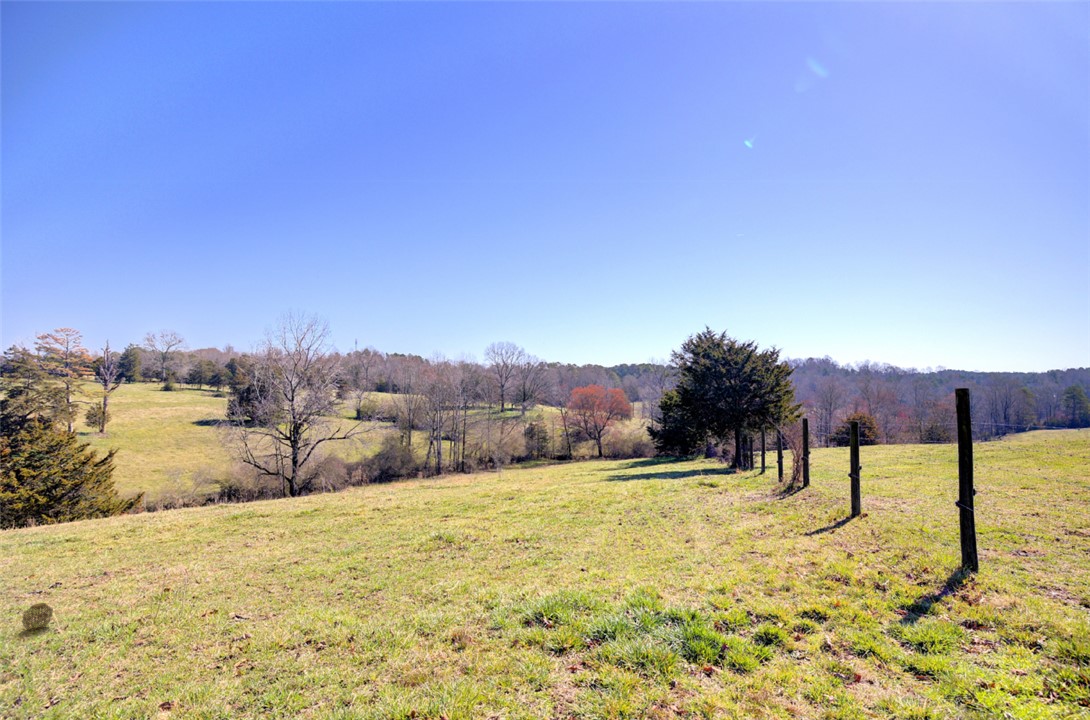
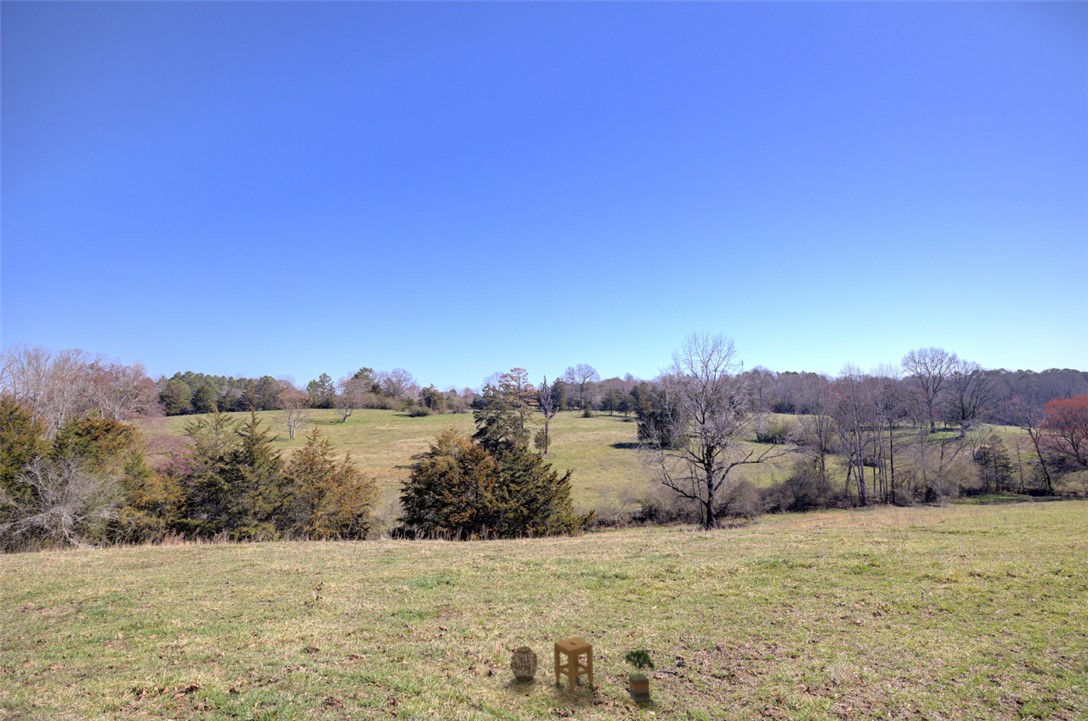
potted tree: none [139,585,166,620] -> present [625,650,655,702]
stool: none [71,588,111,626] -> present [554,638,593,691]

